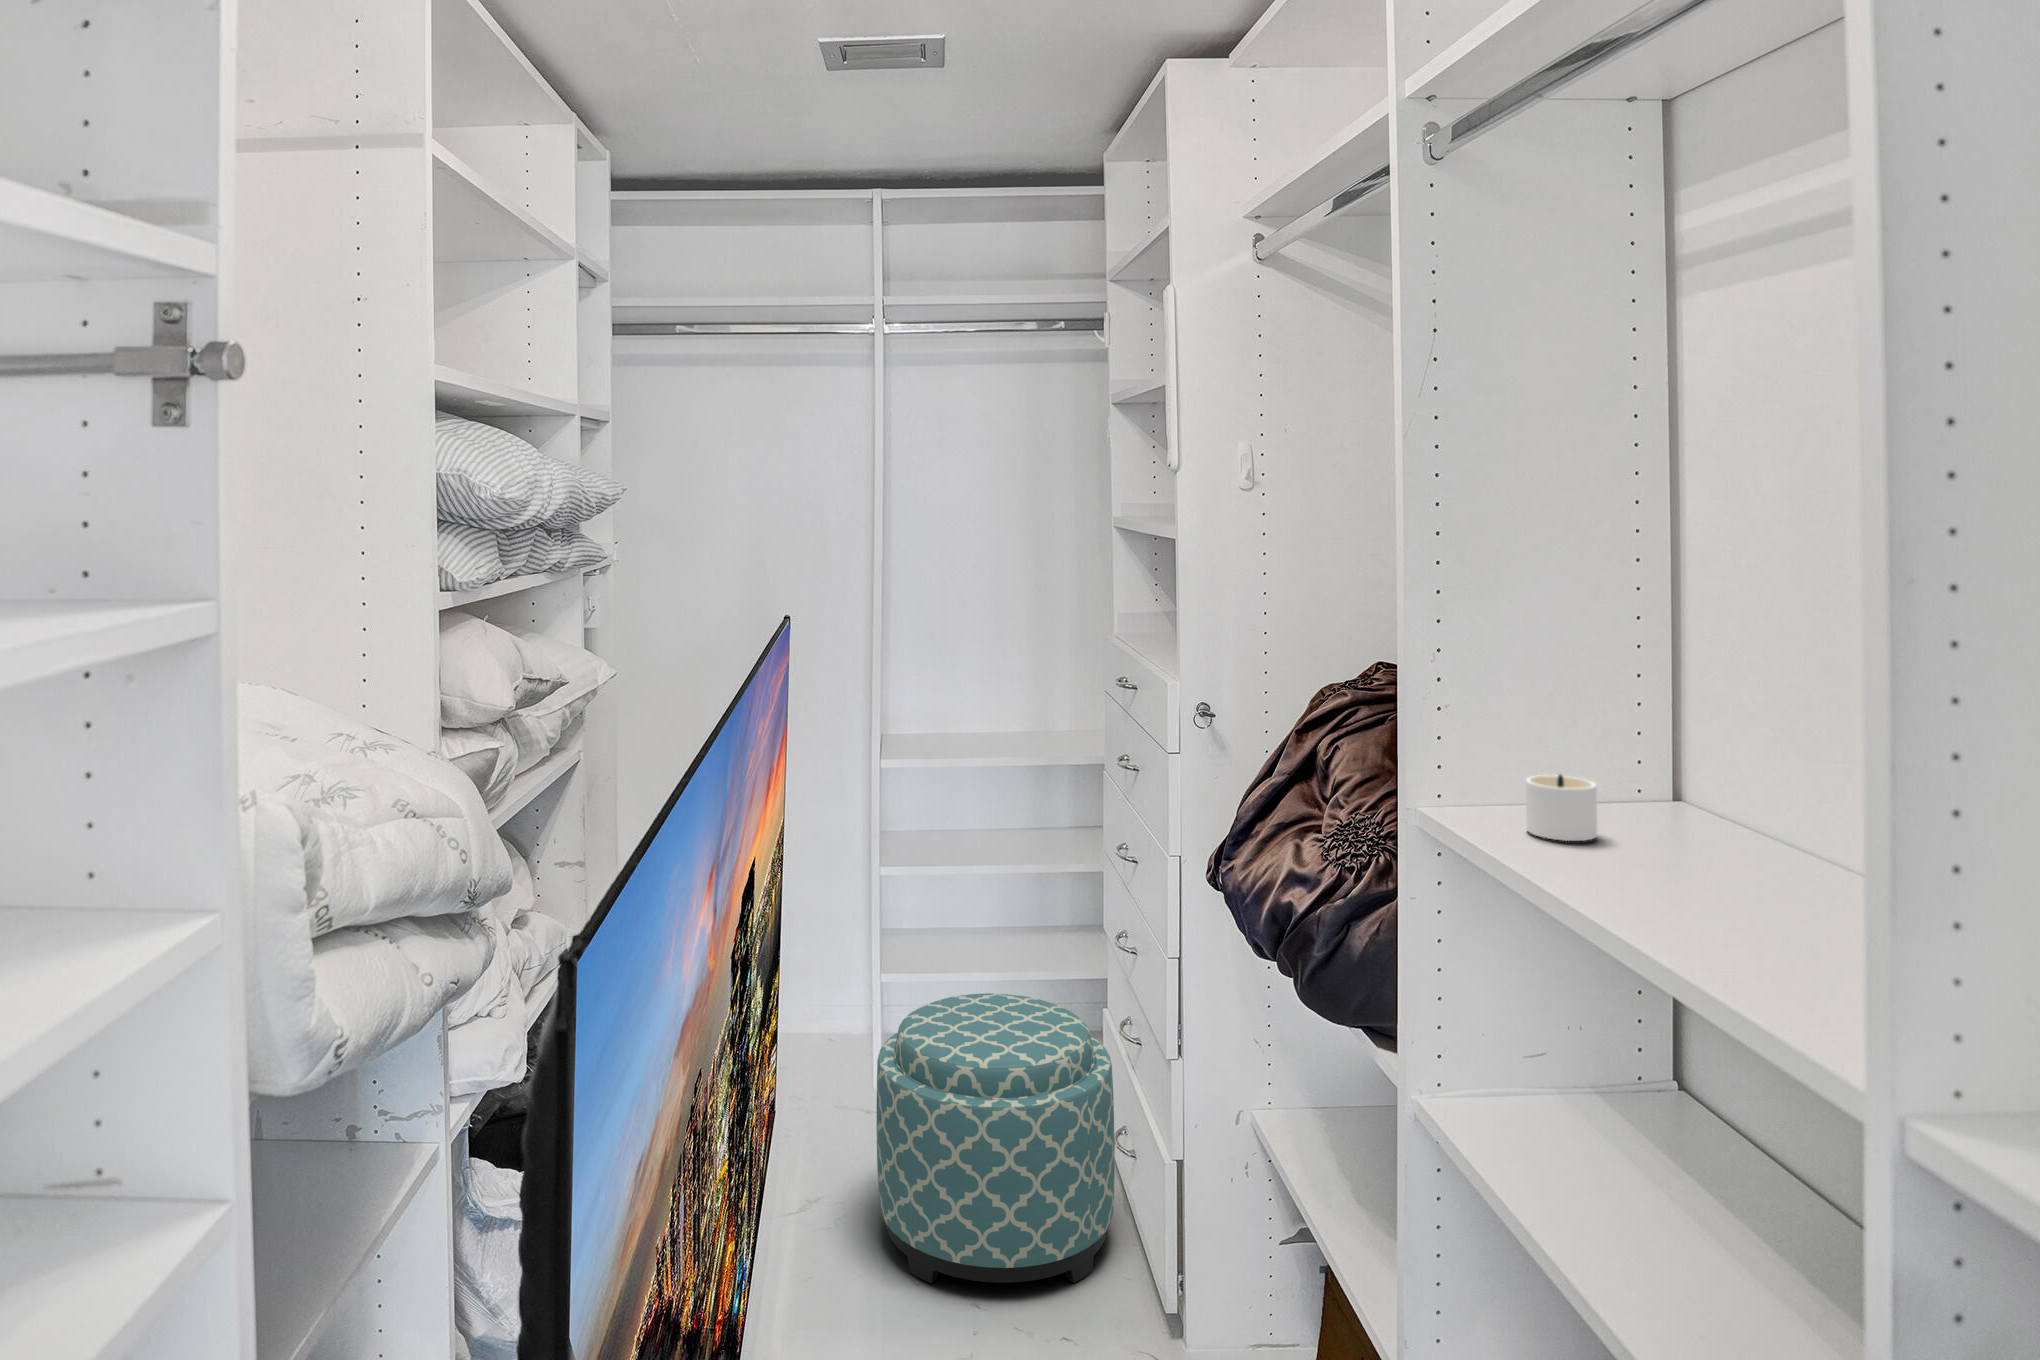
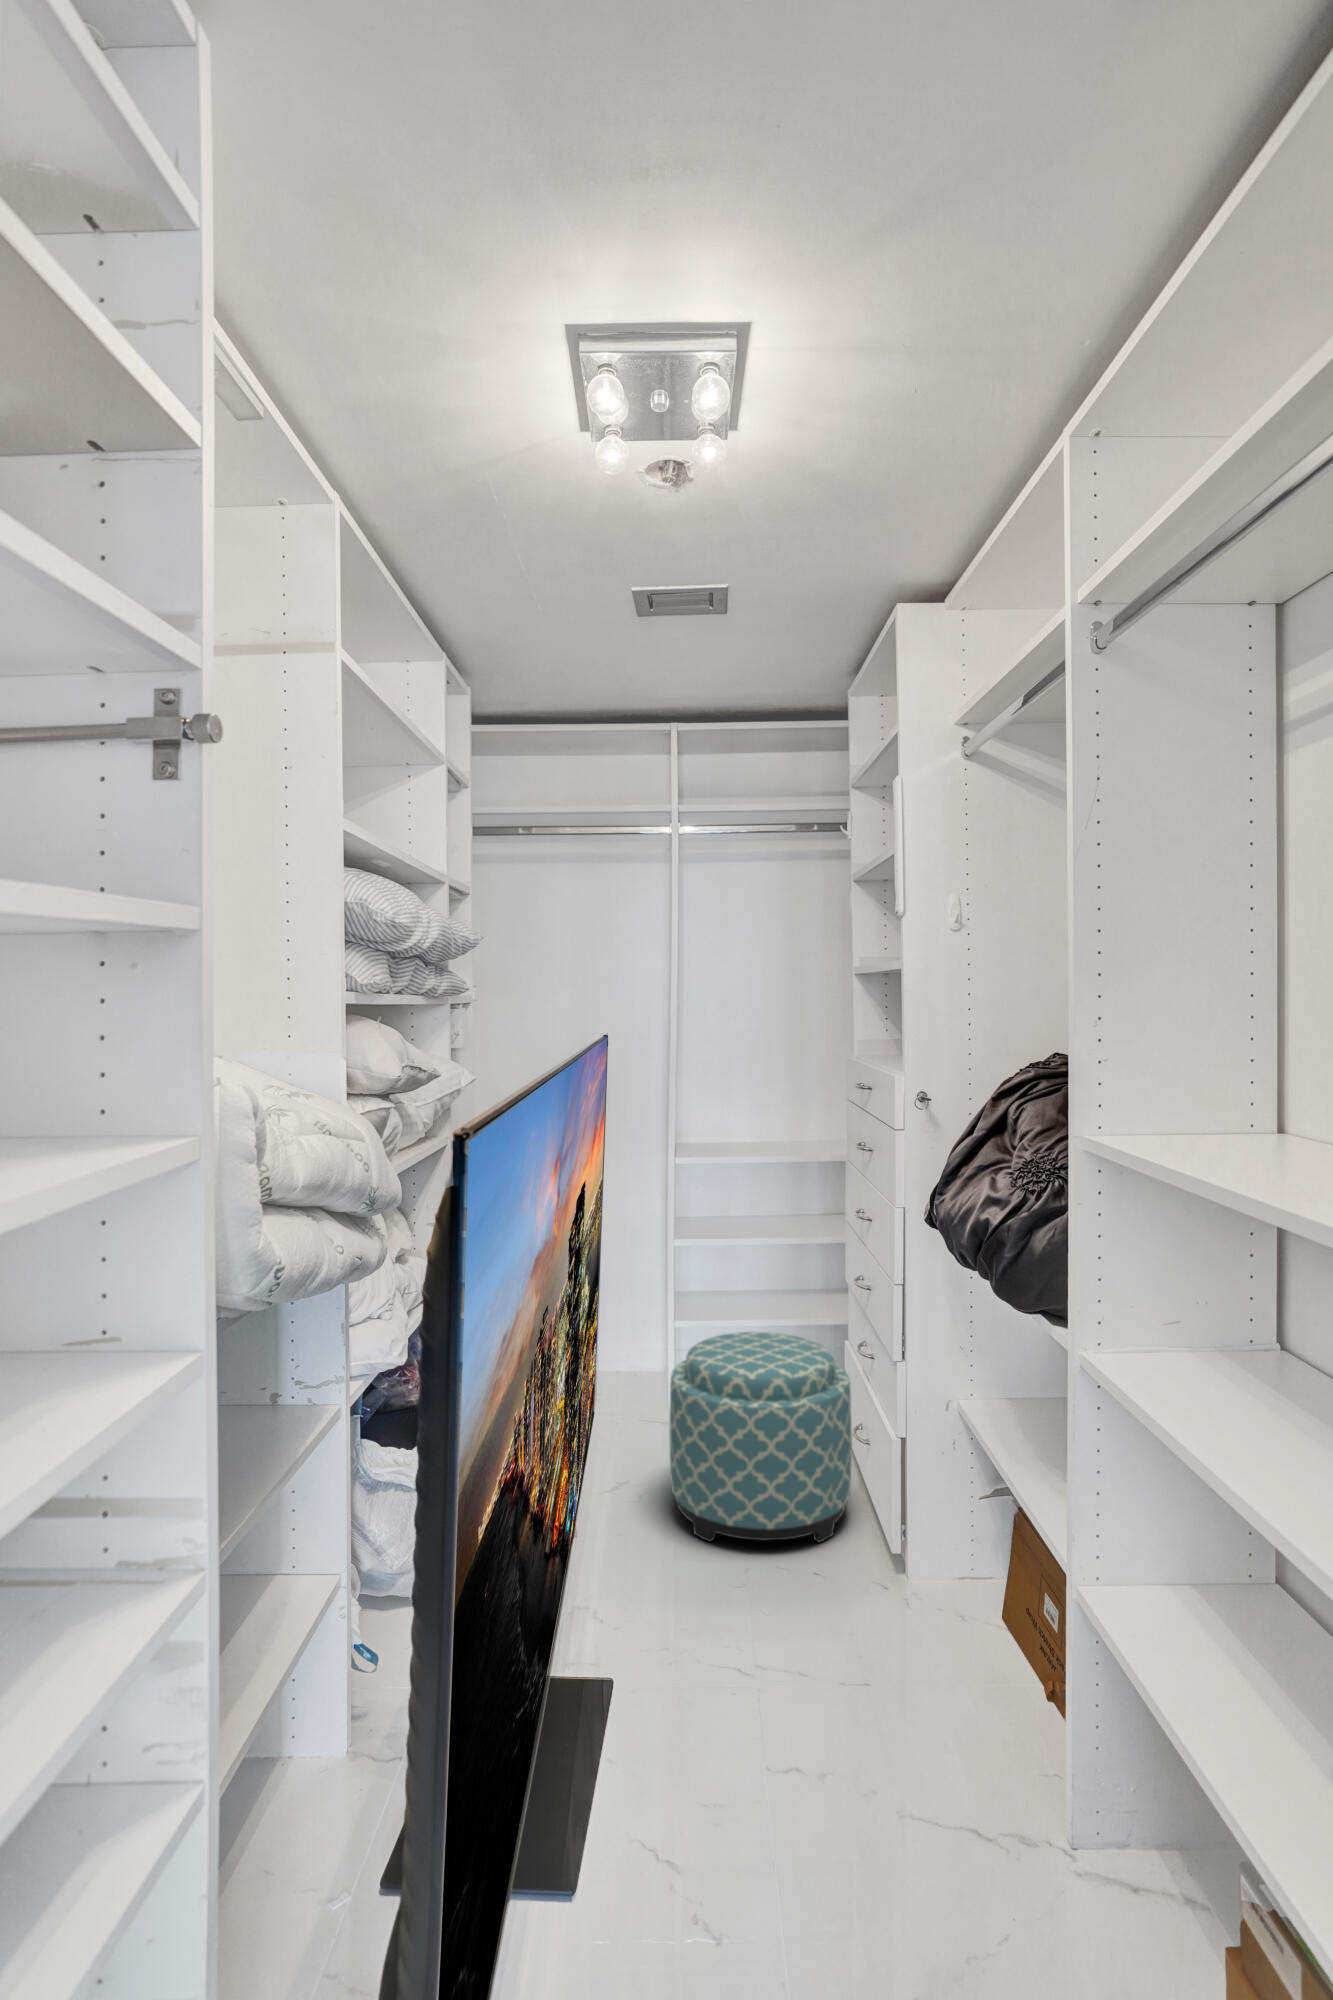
candle: present [1526,775,1597,841] -> none [1163,1097,1242,1145]

